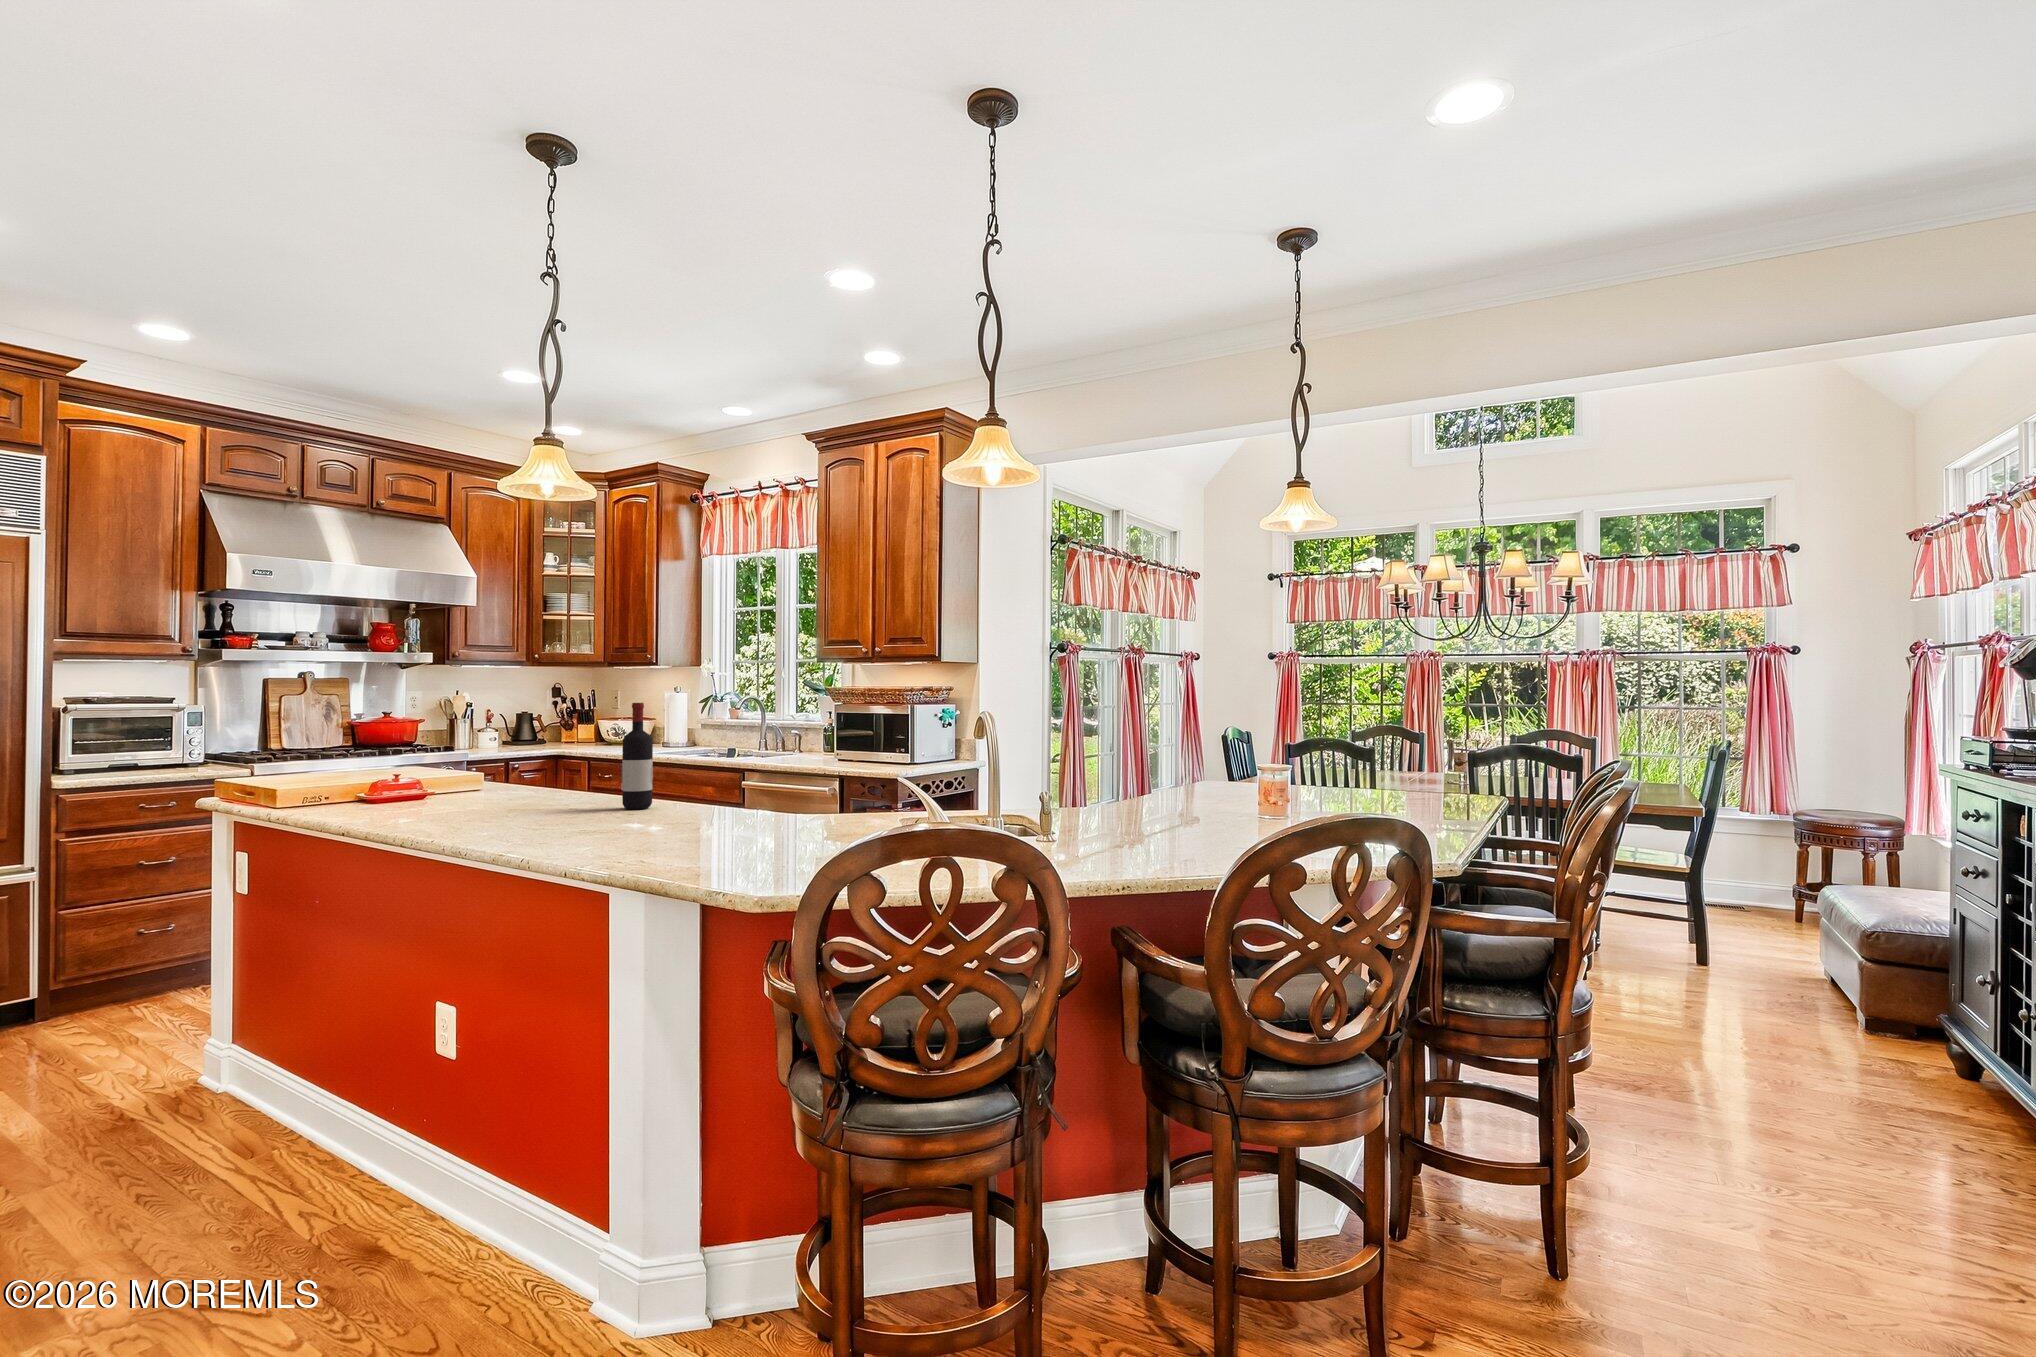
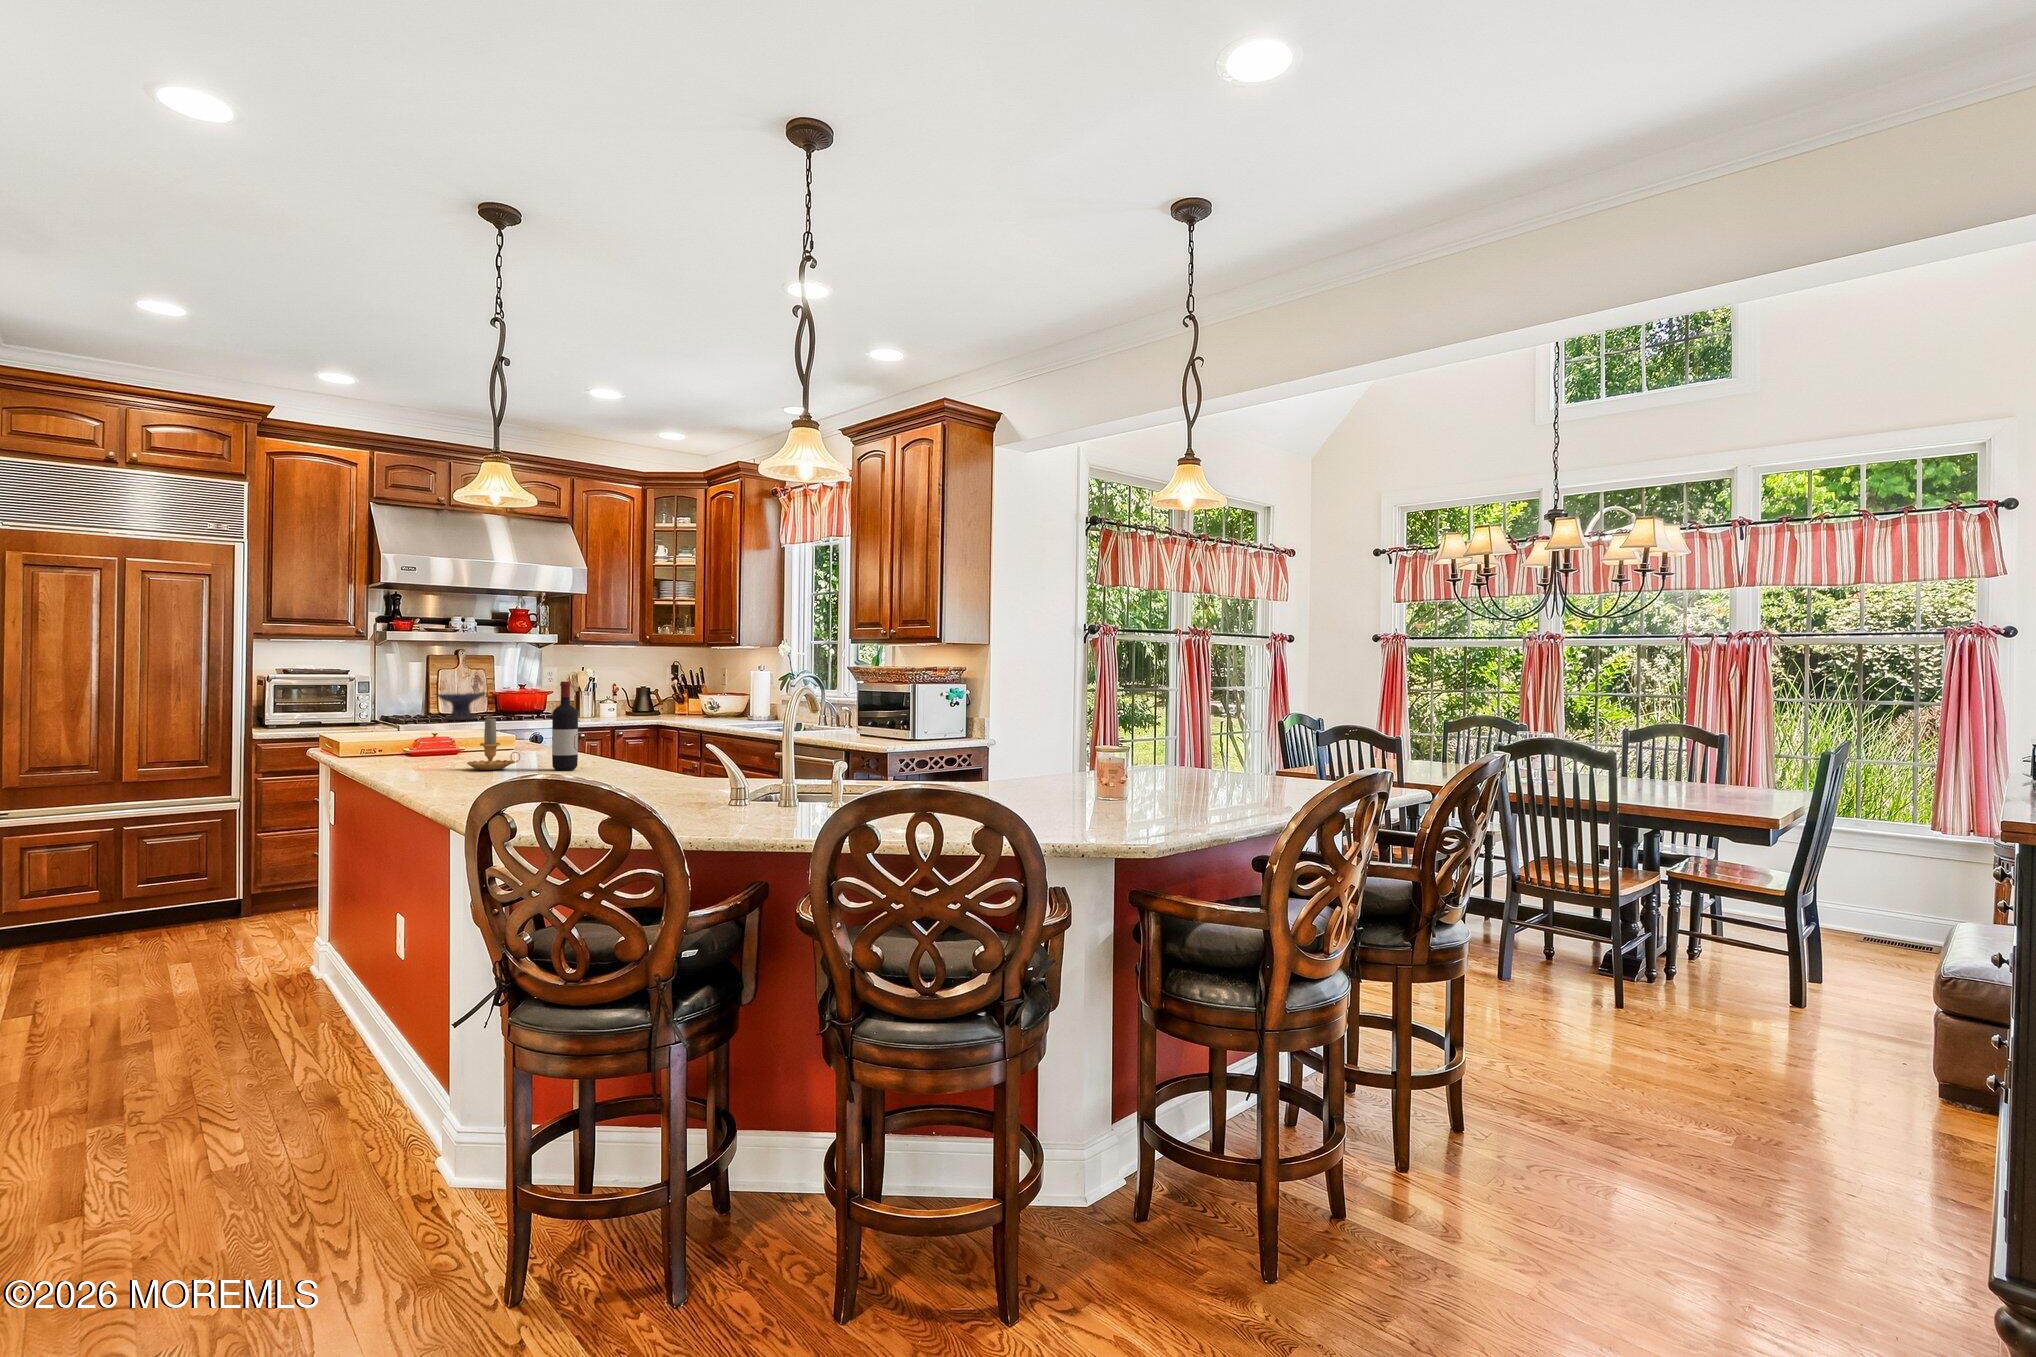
decorative bowl: none [277,721,351,755] -> present [436,692,486,720]
candle: none [517,746,586,813] -> present [467,716,520,770]

